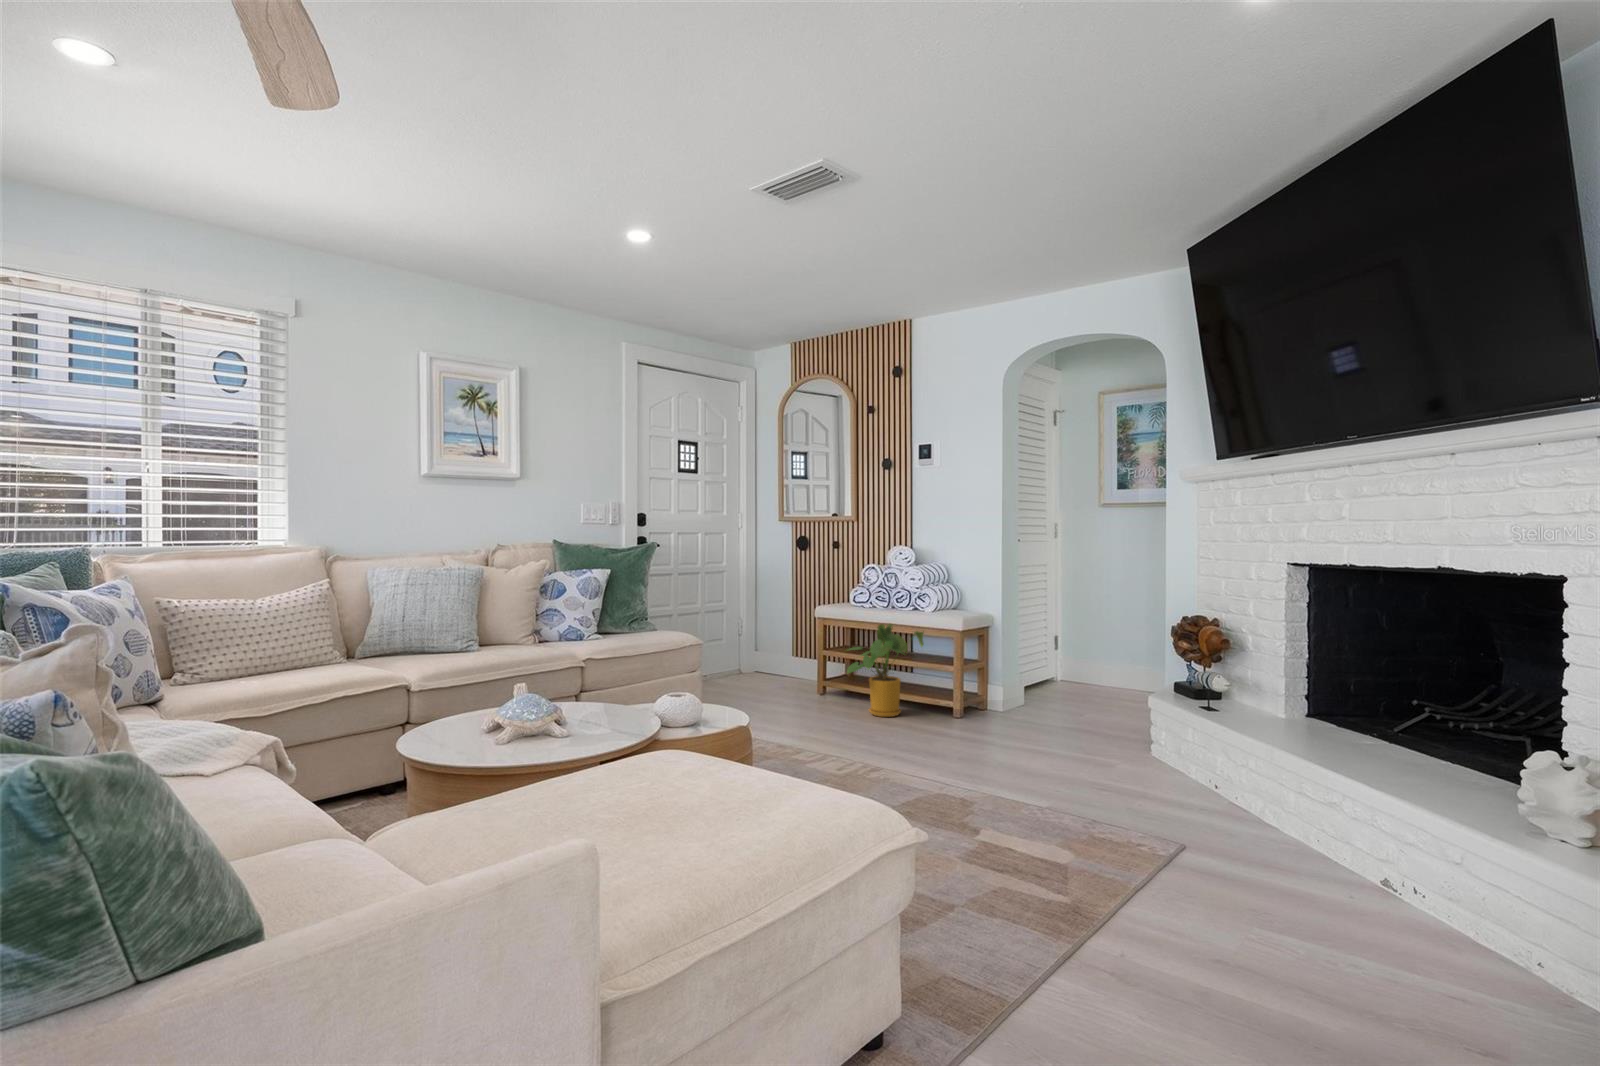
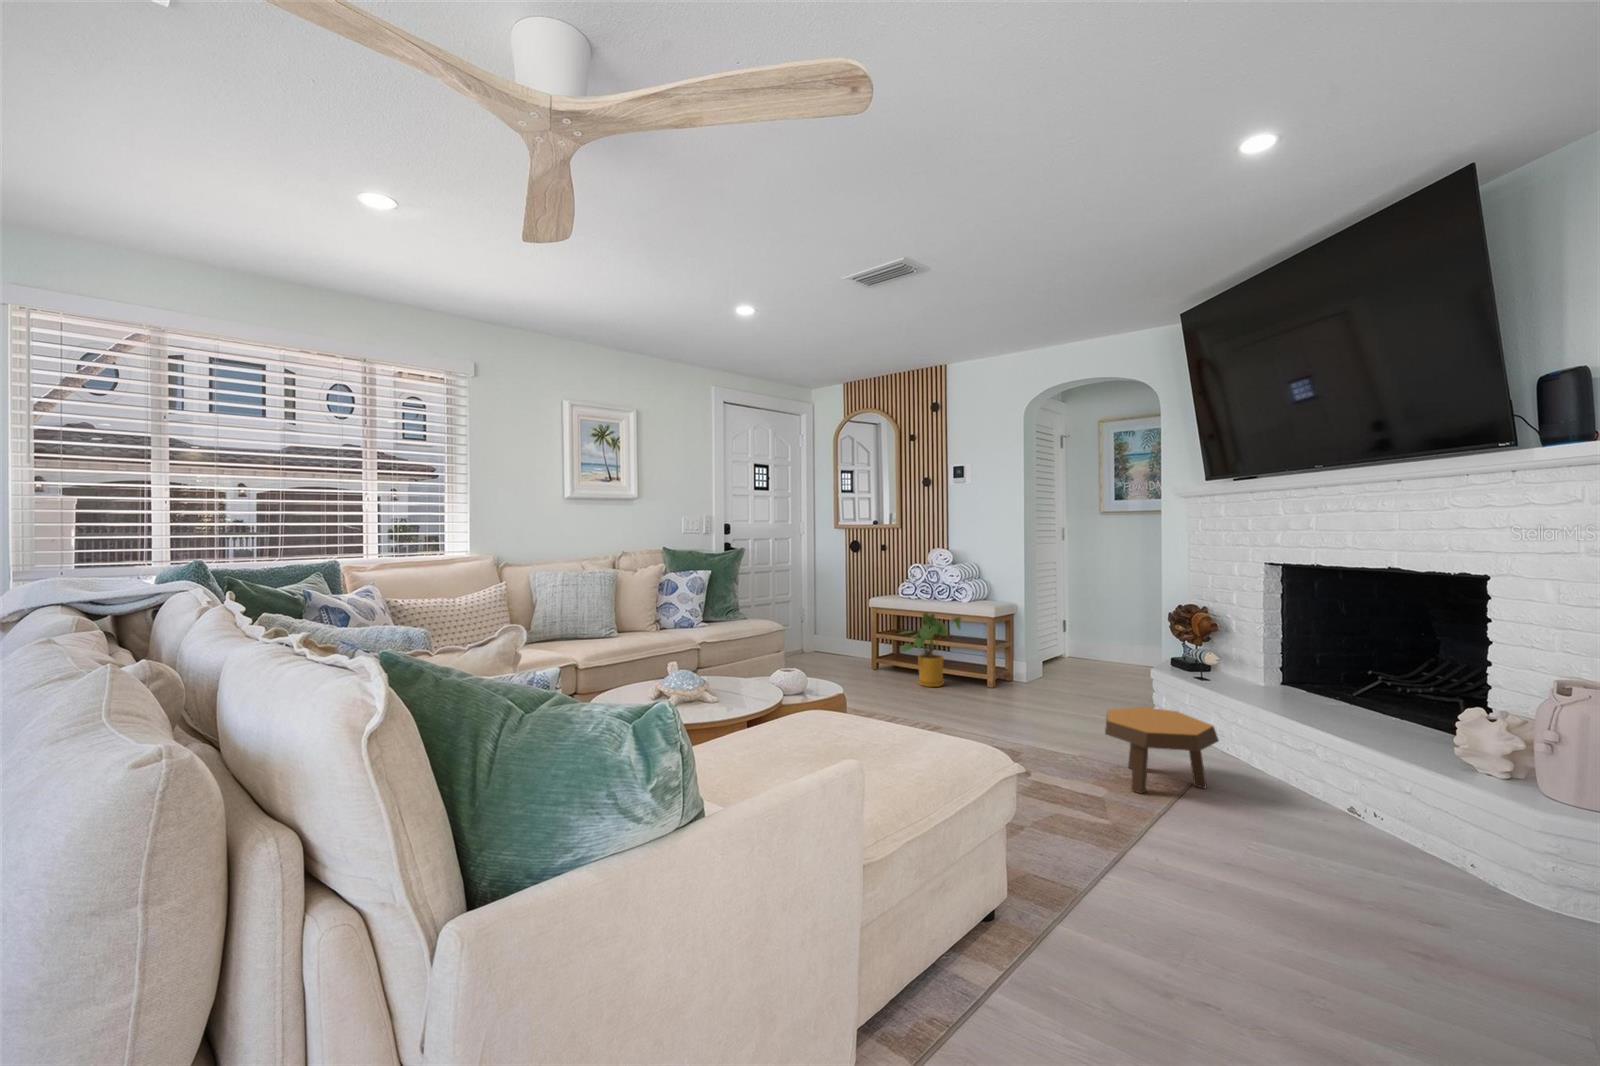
footstool: none [1077,745,1221,859] -> present [1105,707,1219,793]

